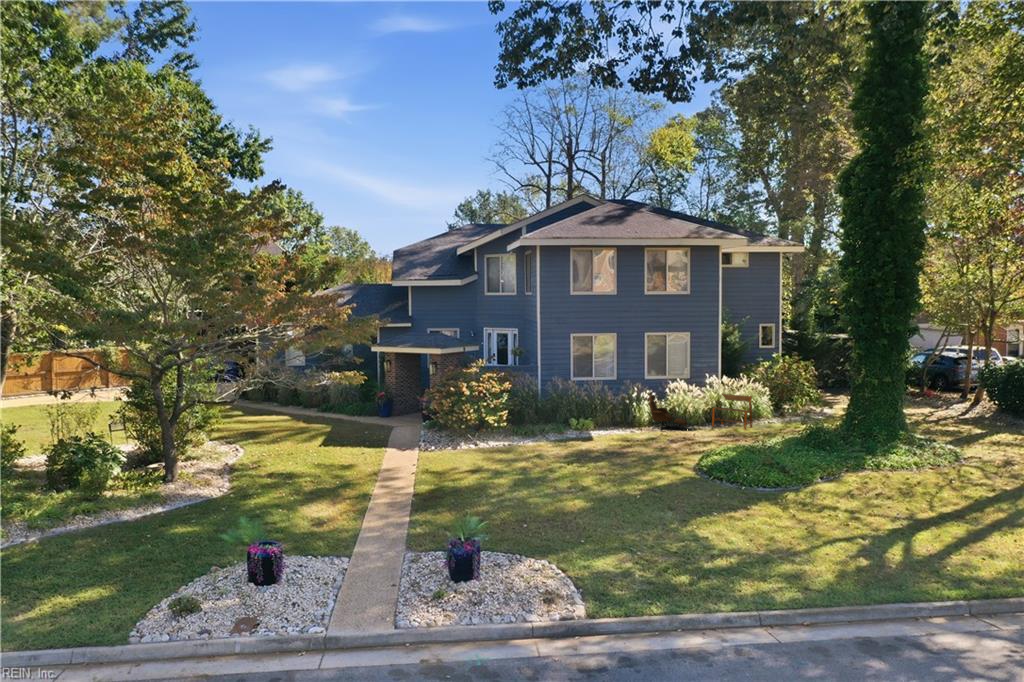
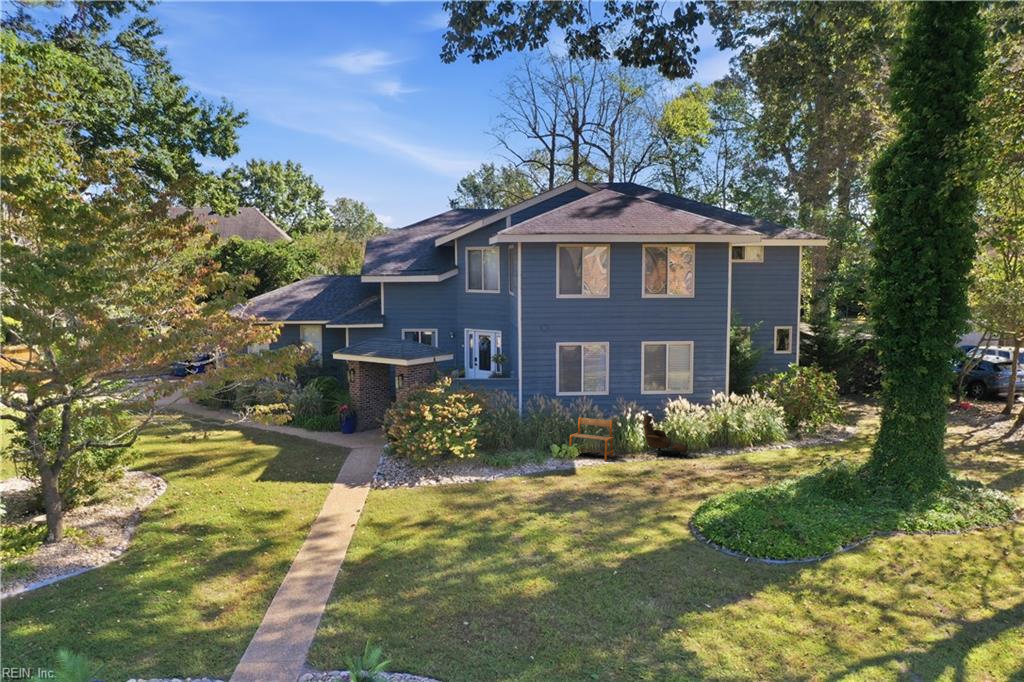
bench: present [712,394,753,430] -> present [569,417,614,462]

